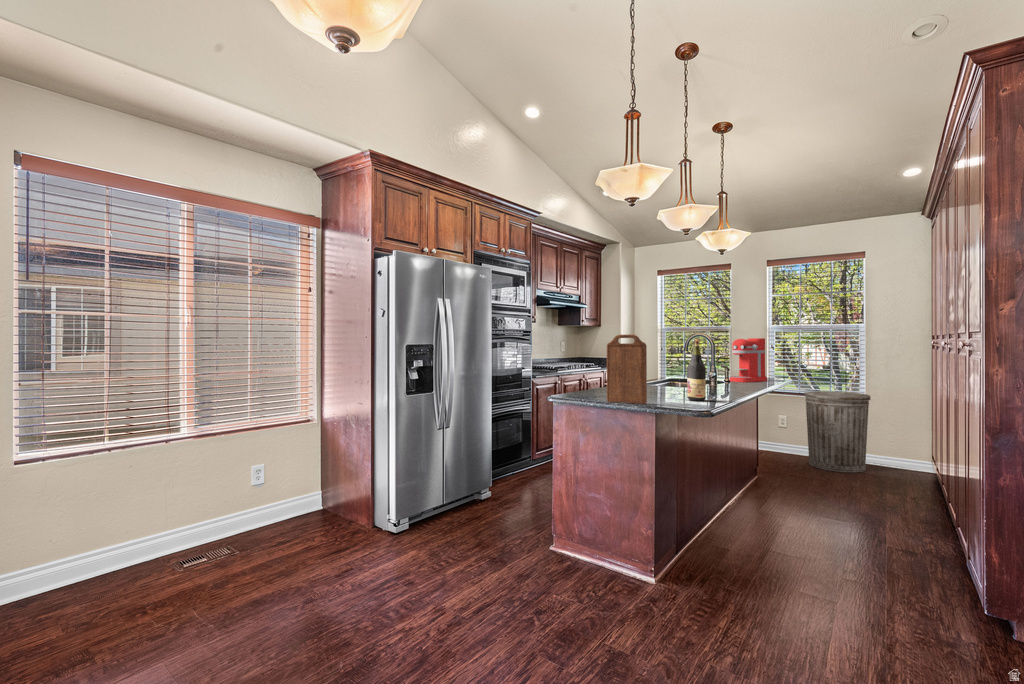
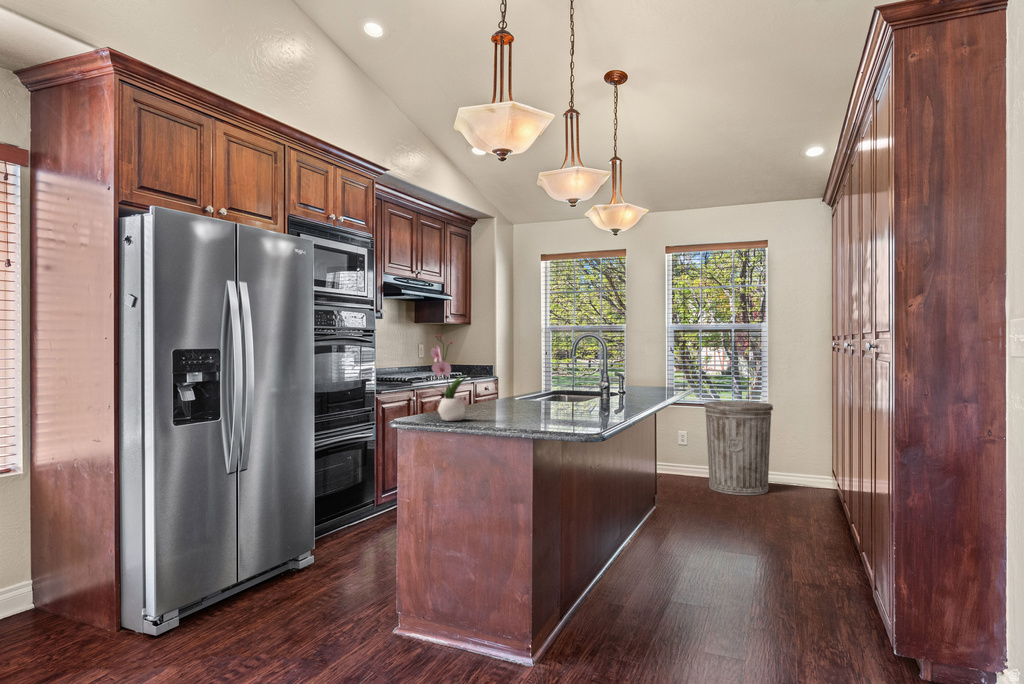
flower arrangement: none [579,335,607,398] -> present [431,335,468,421]
cutting board: present [607,335,647,404] -> none [468,333,521,427]
coffee maker: present [730,338,767,382] -> none [622,339,665,393]
wine bottle: present [687,339,706,401] -> none [572,340,595,420]

